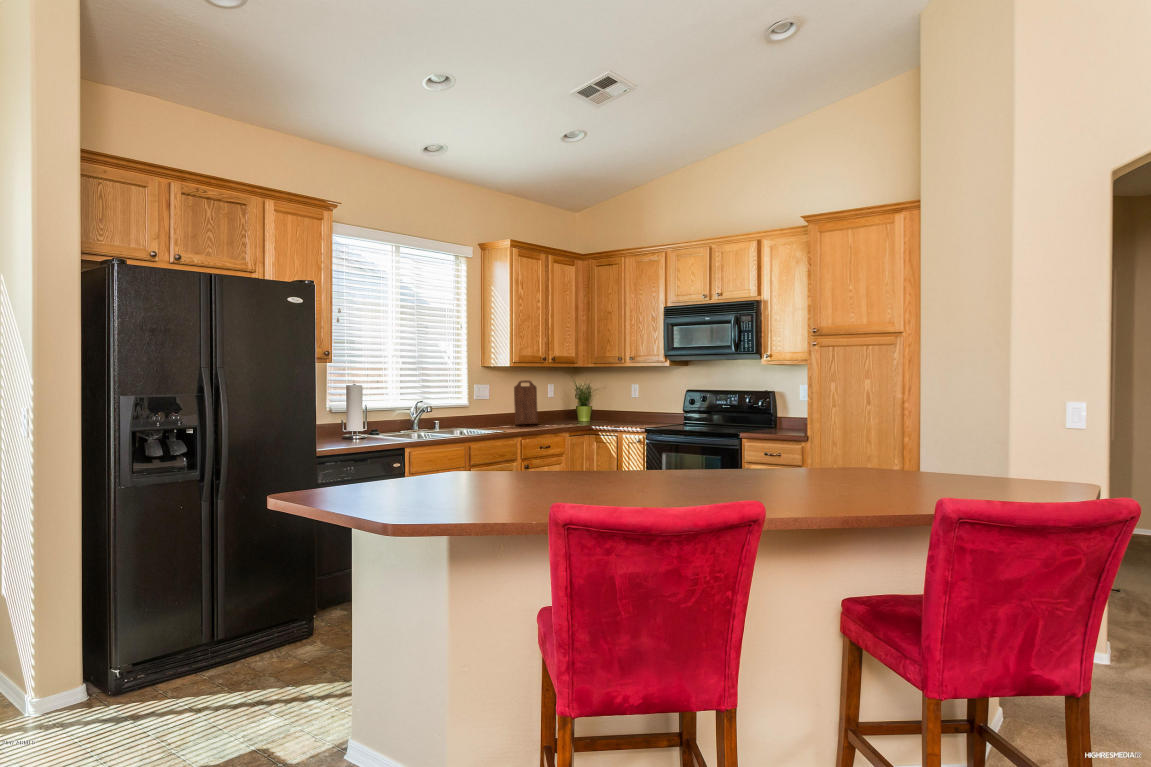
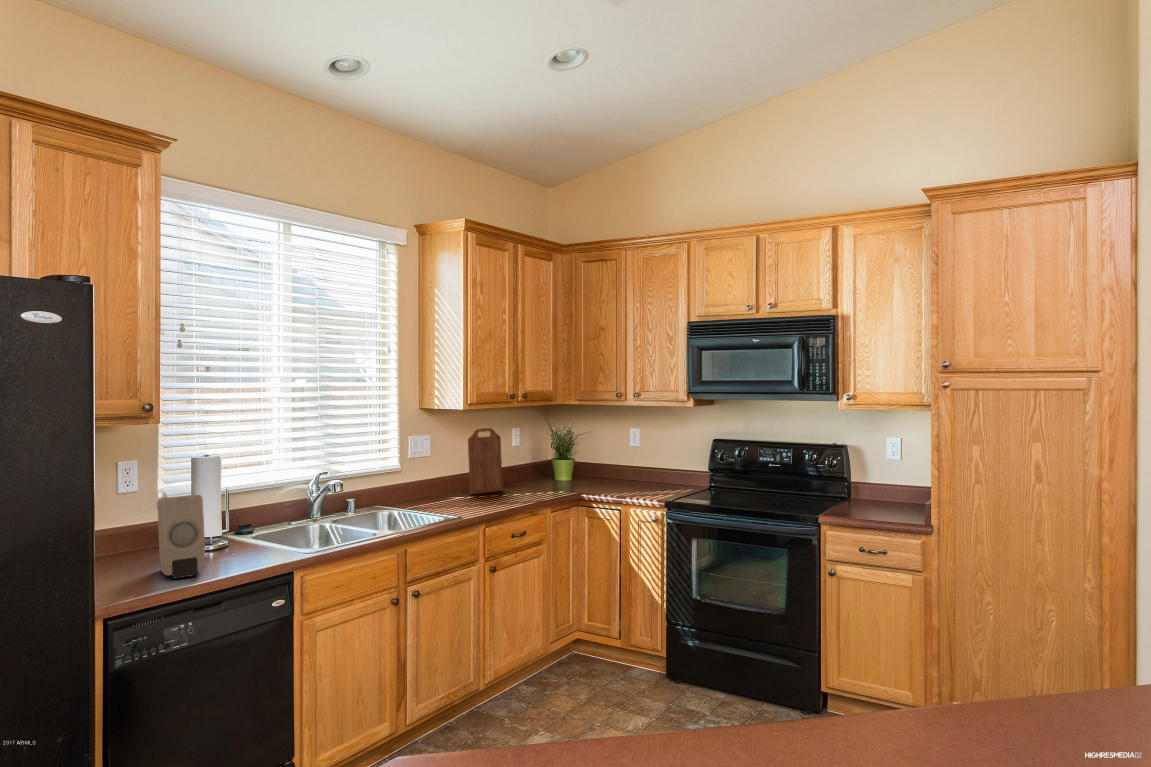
soap dispenser: none [334,401,361,445] -> present [157,495,205,578]

